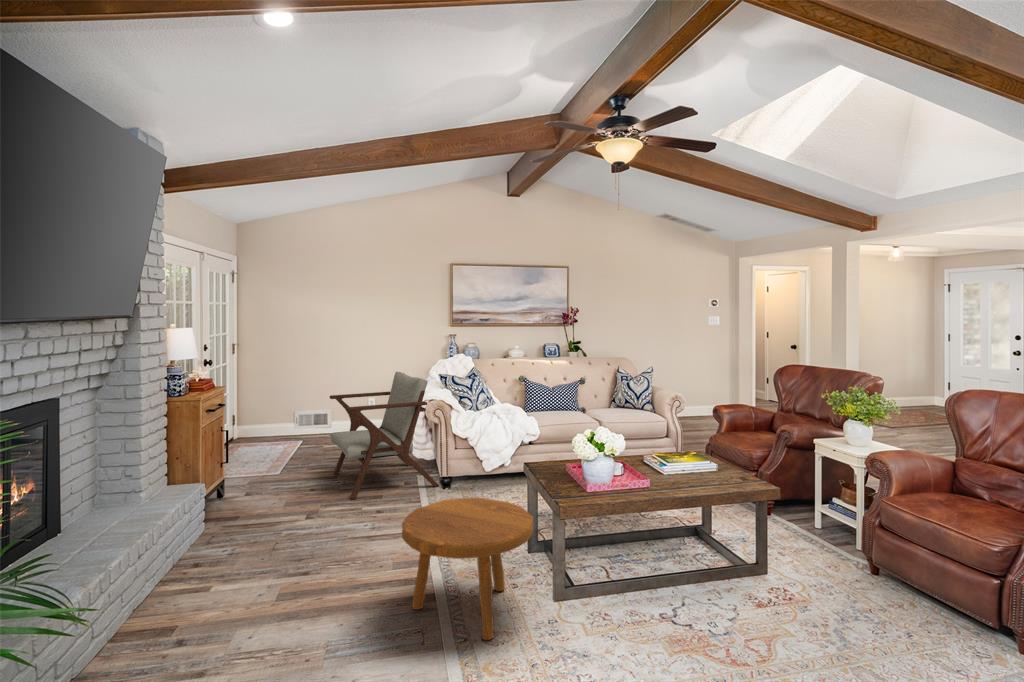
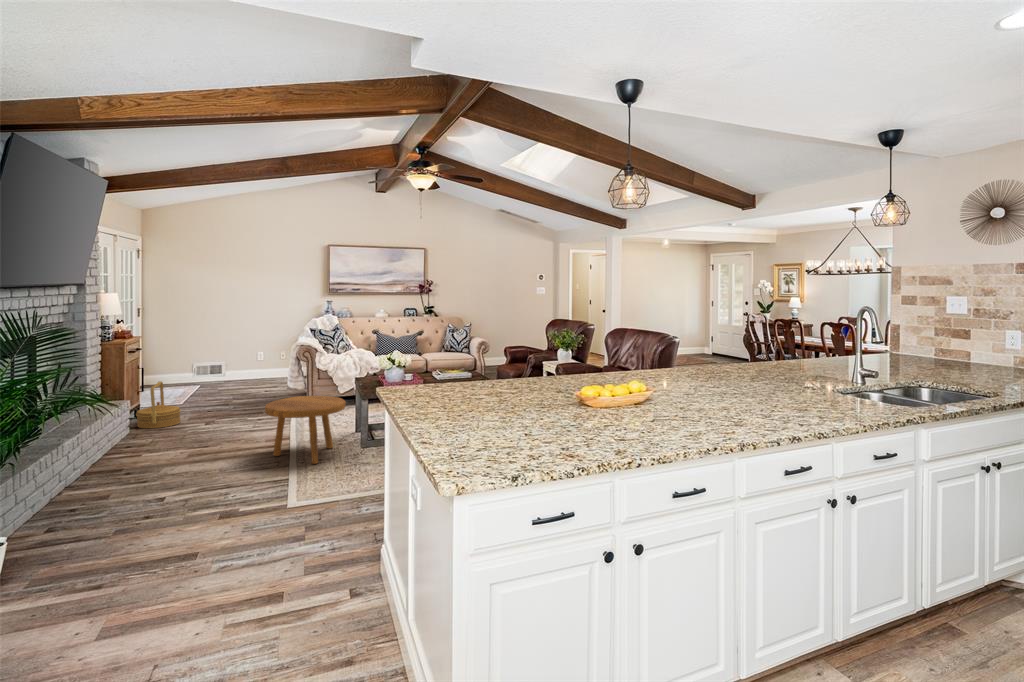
lounge chair: present [330,372,439,499] -> none [223,327,307,415]
woven basket: none [212,452,273,525] -> present [136,381,181,428]

